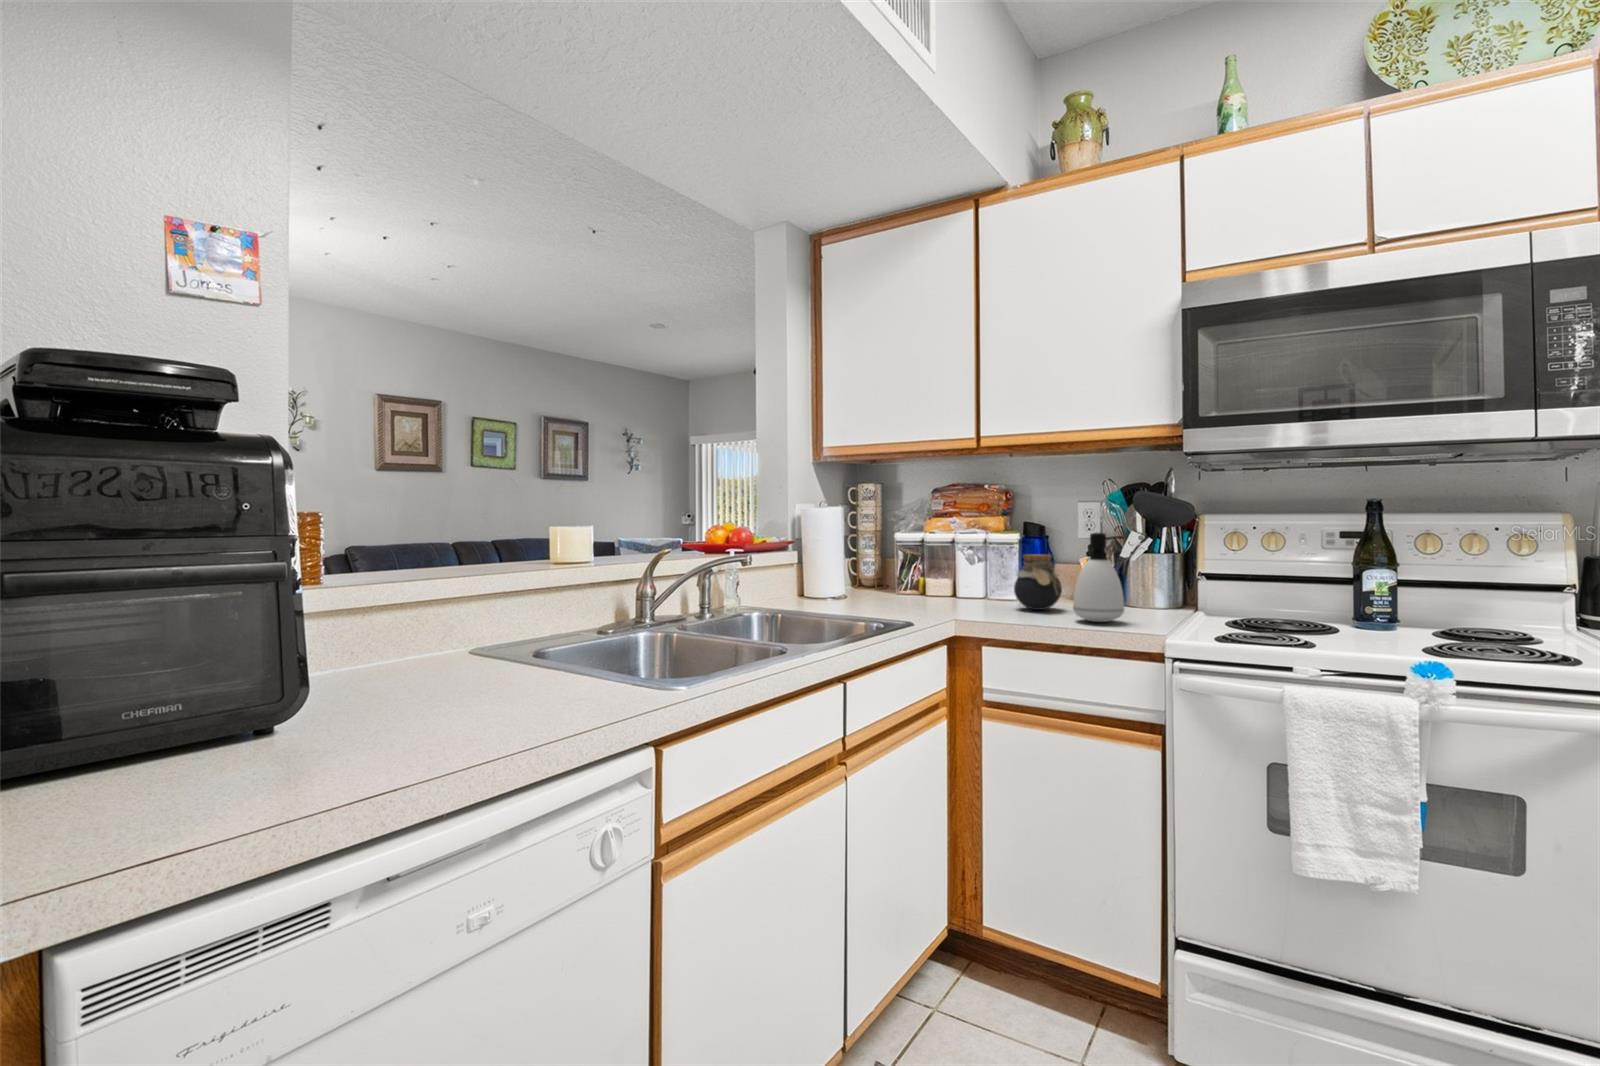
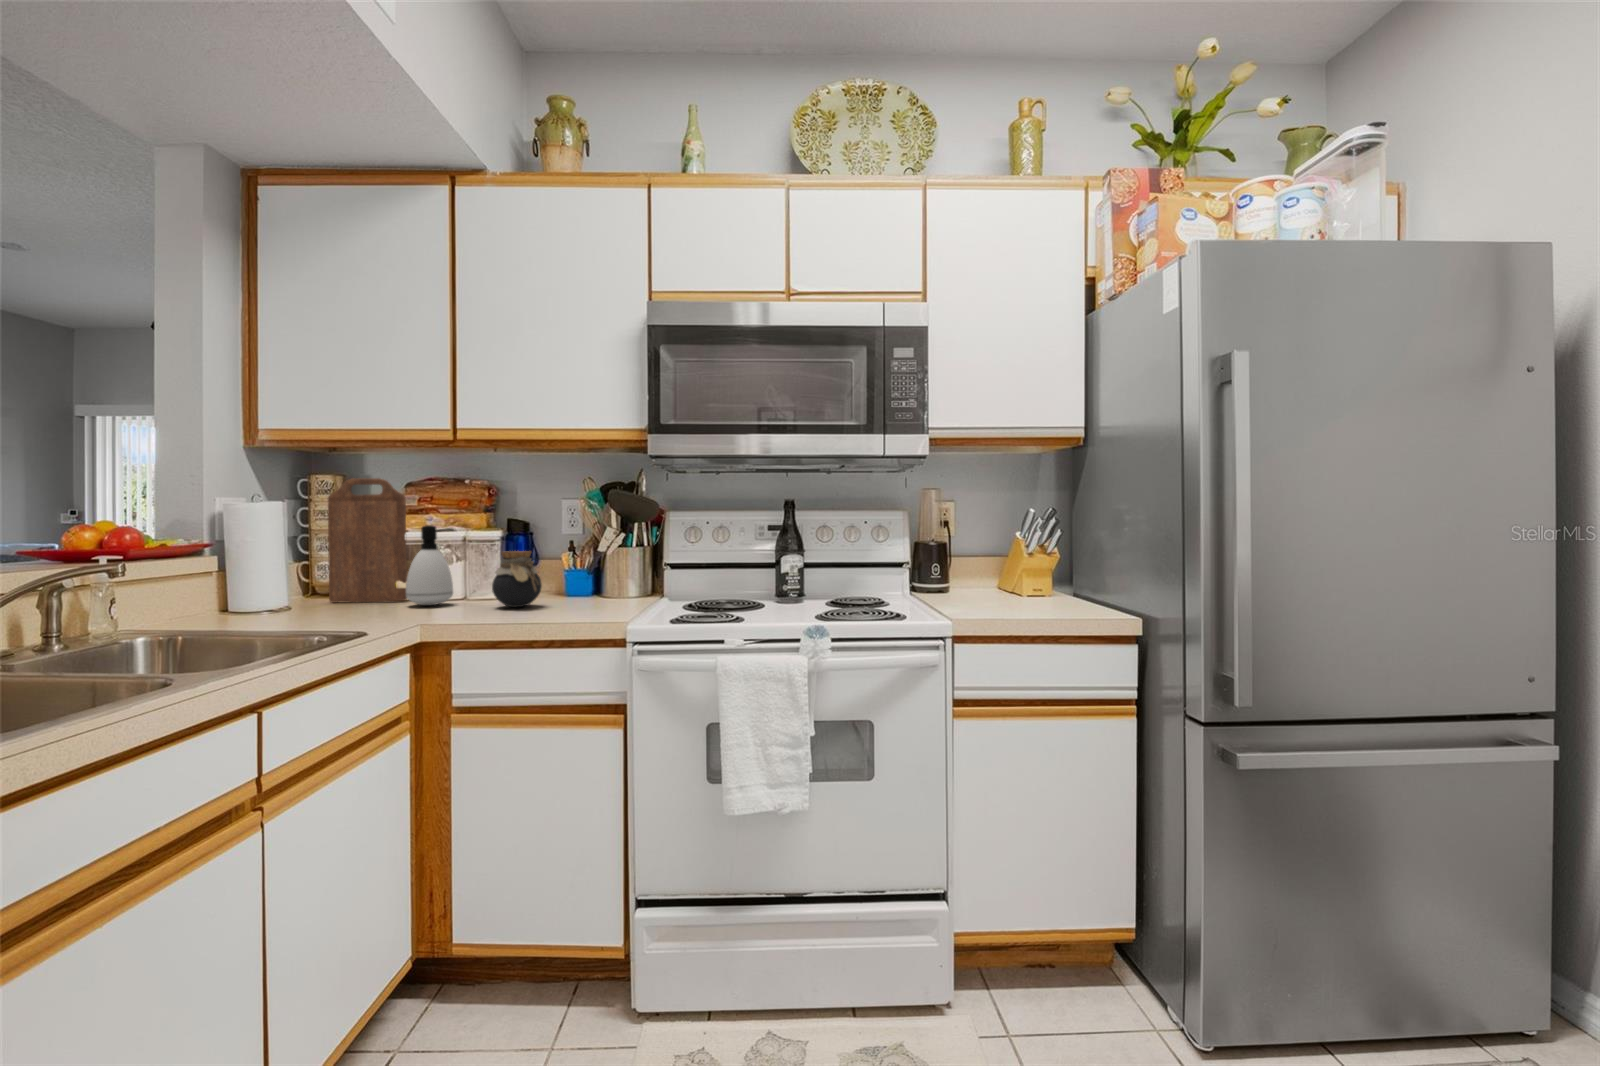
cutting board: none [873,486,935,597] -> present [328,478,407,603]
soap dispenser: present [1073,533,1124,622] -> present [406,525,453,605]

